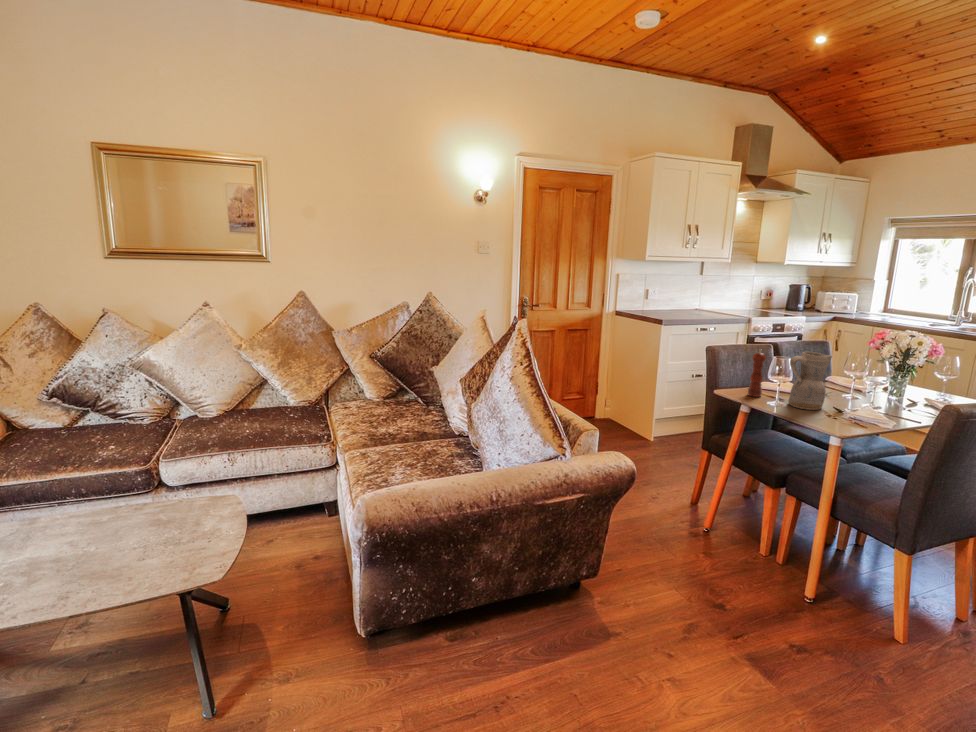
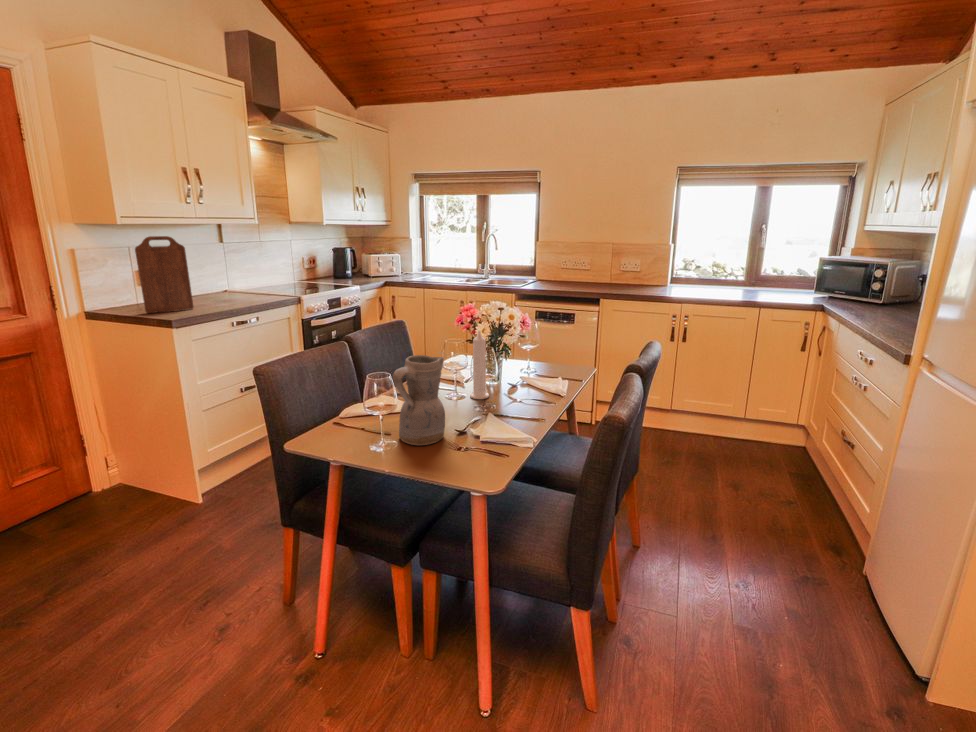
cutting board: none [648,269,679,317] -> present [135,236,194,313]
candle: none [861,348,883,401] -> present [470,330,489,399]
pepper mill: present [748,350,766,397] -> none [333,363,358,439]

